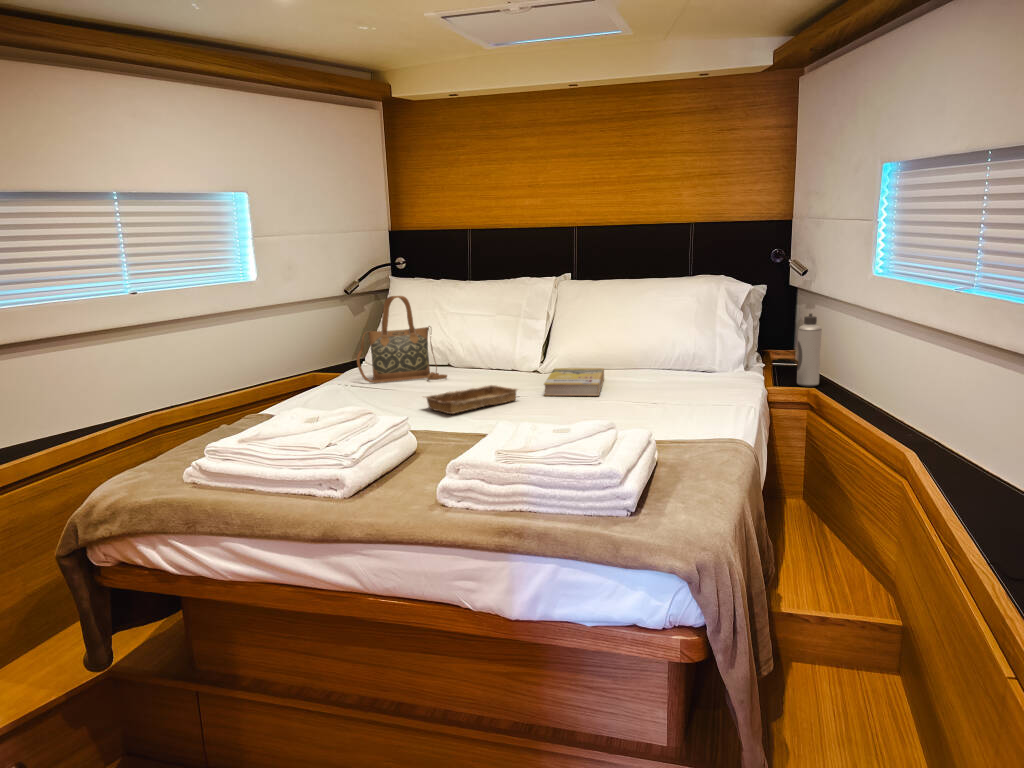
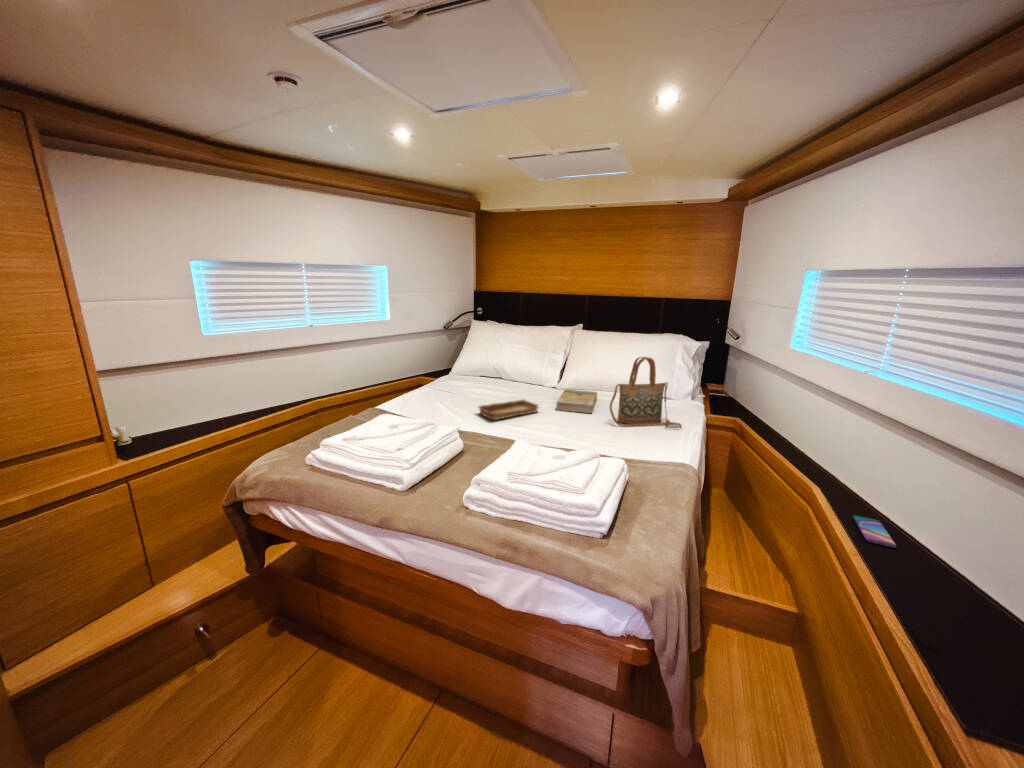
handbag: present [357,296,447,383] -> present [610,357,681,428]
water bottle: present [797,313,822,387] -> none [726,367,747,416]
smartphone: none [950,472,996,496] -> present [853,515,896,548]

